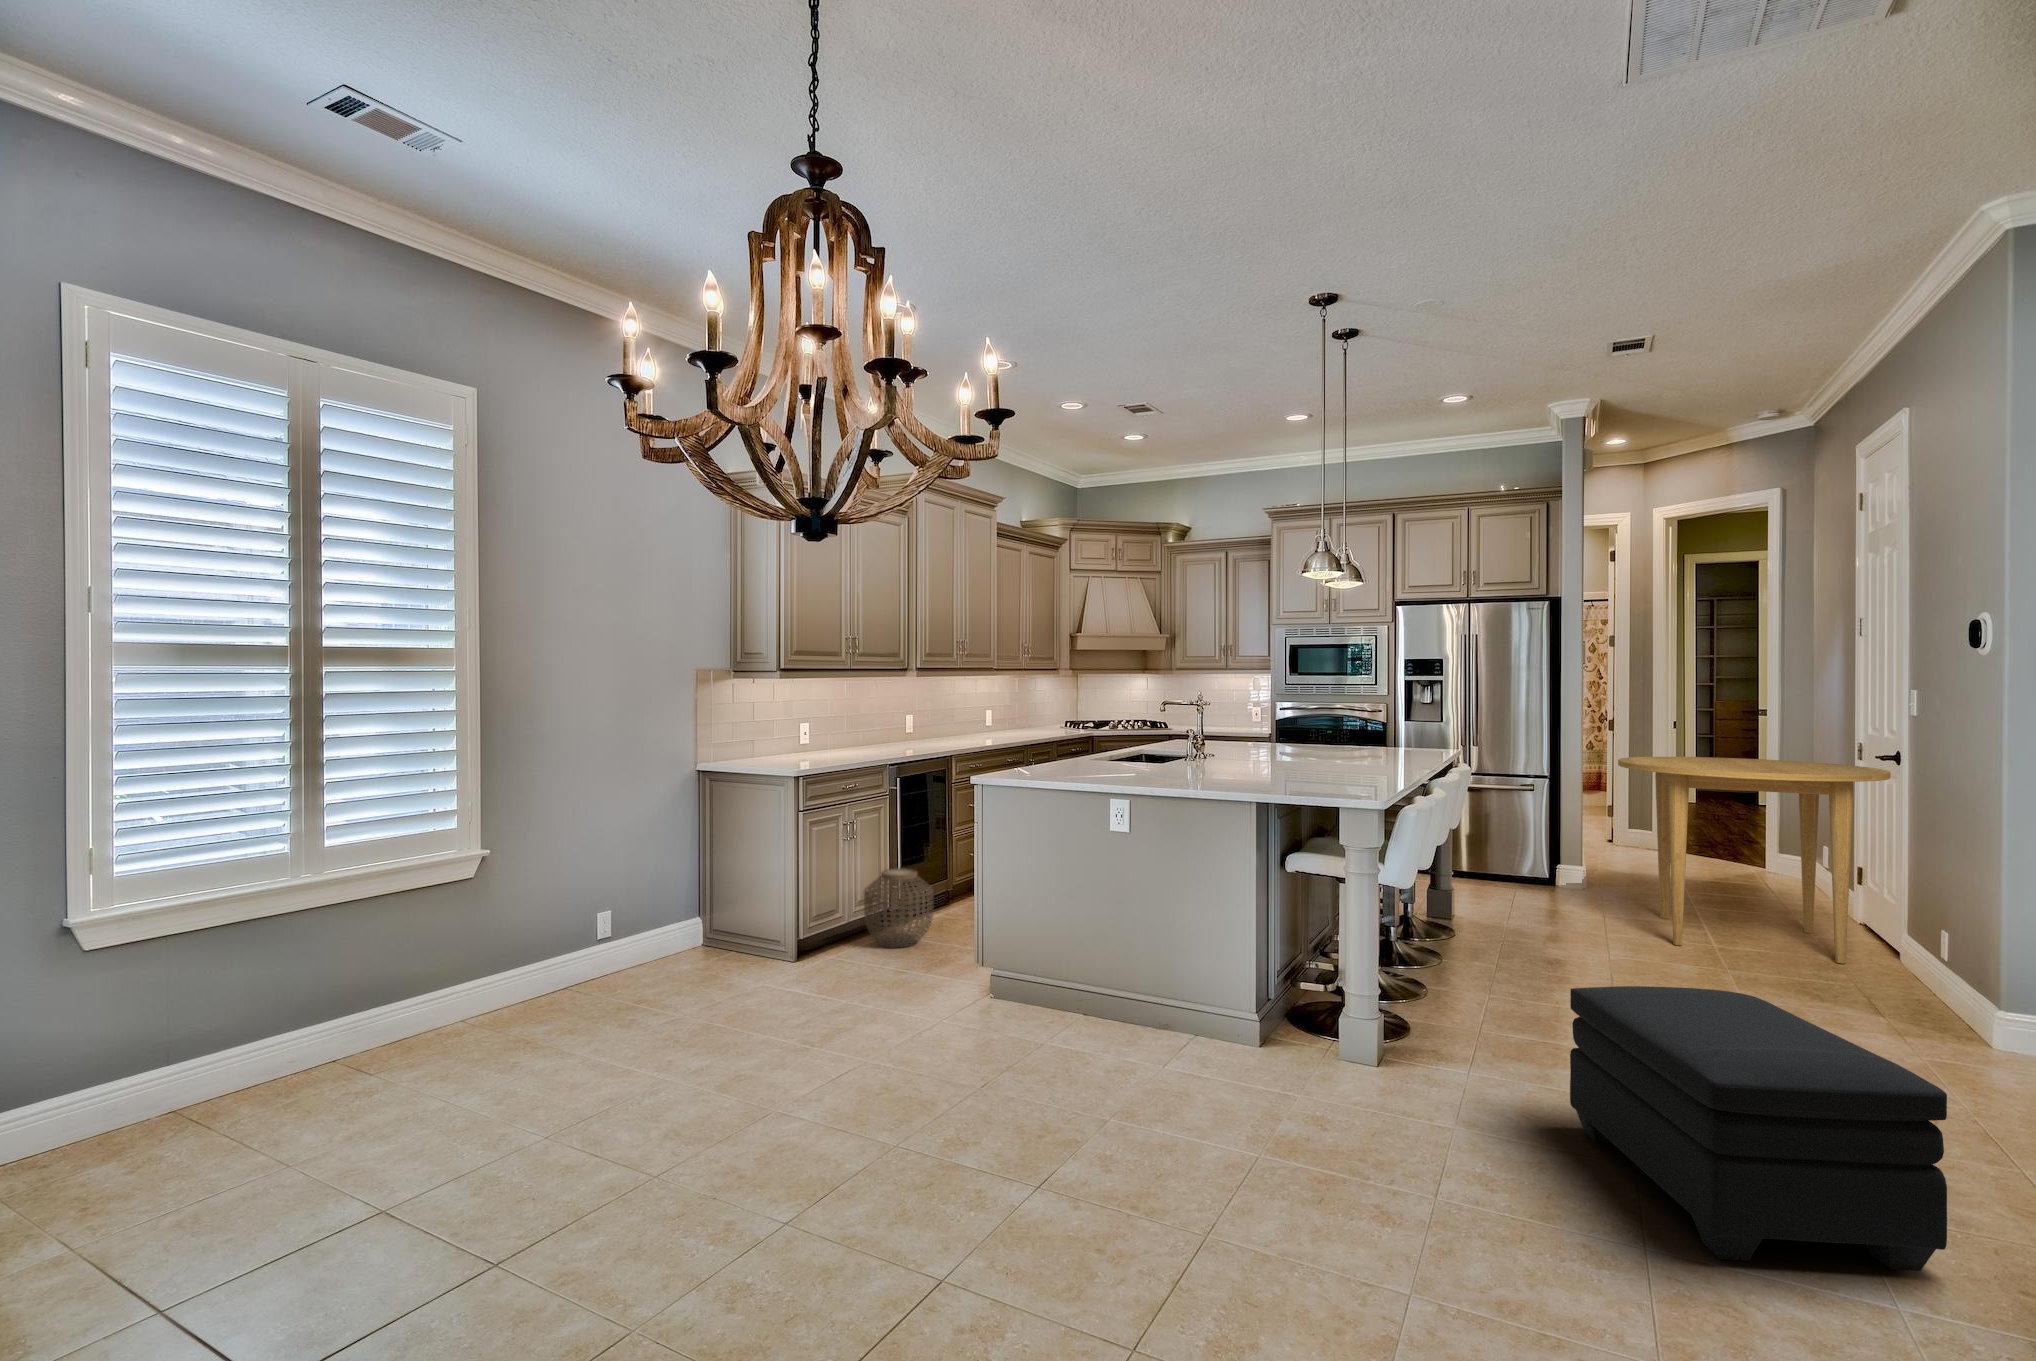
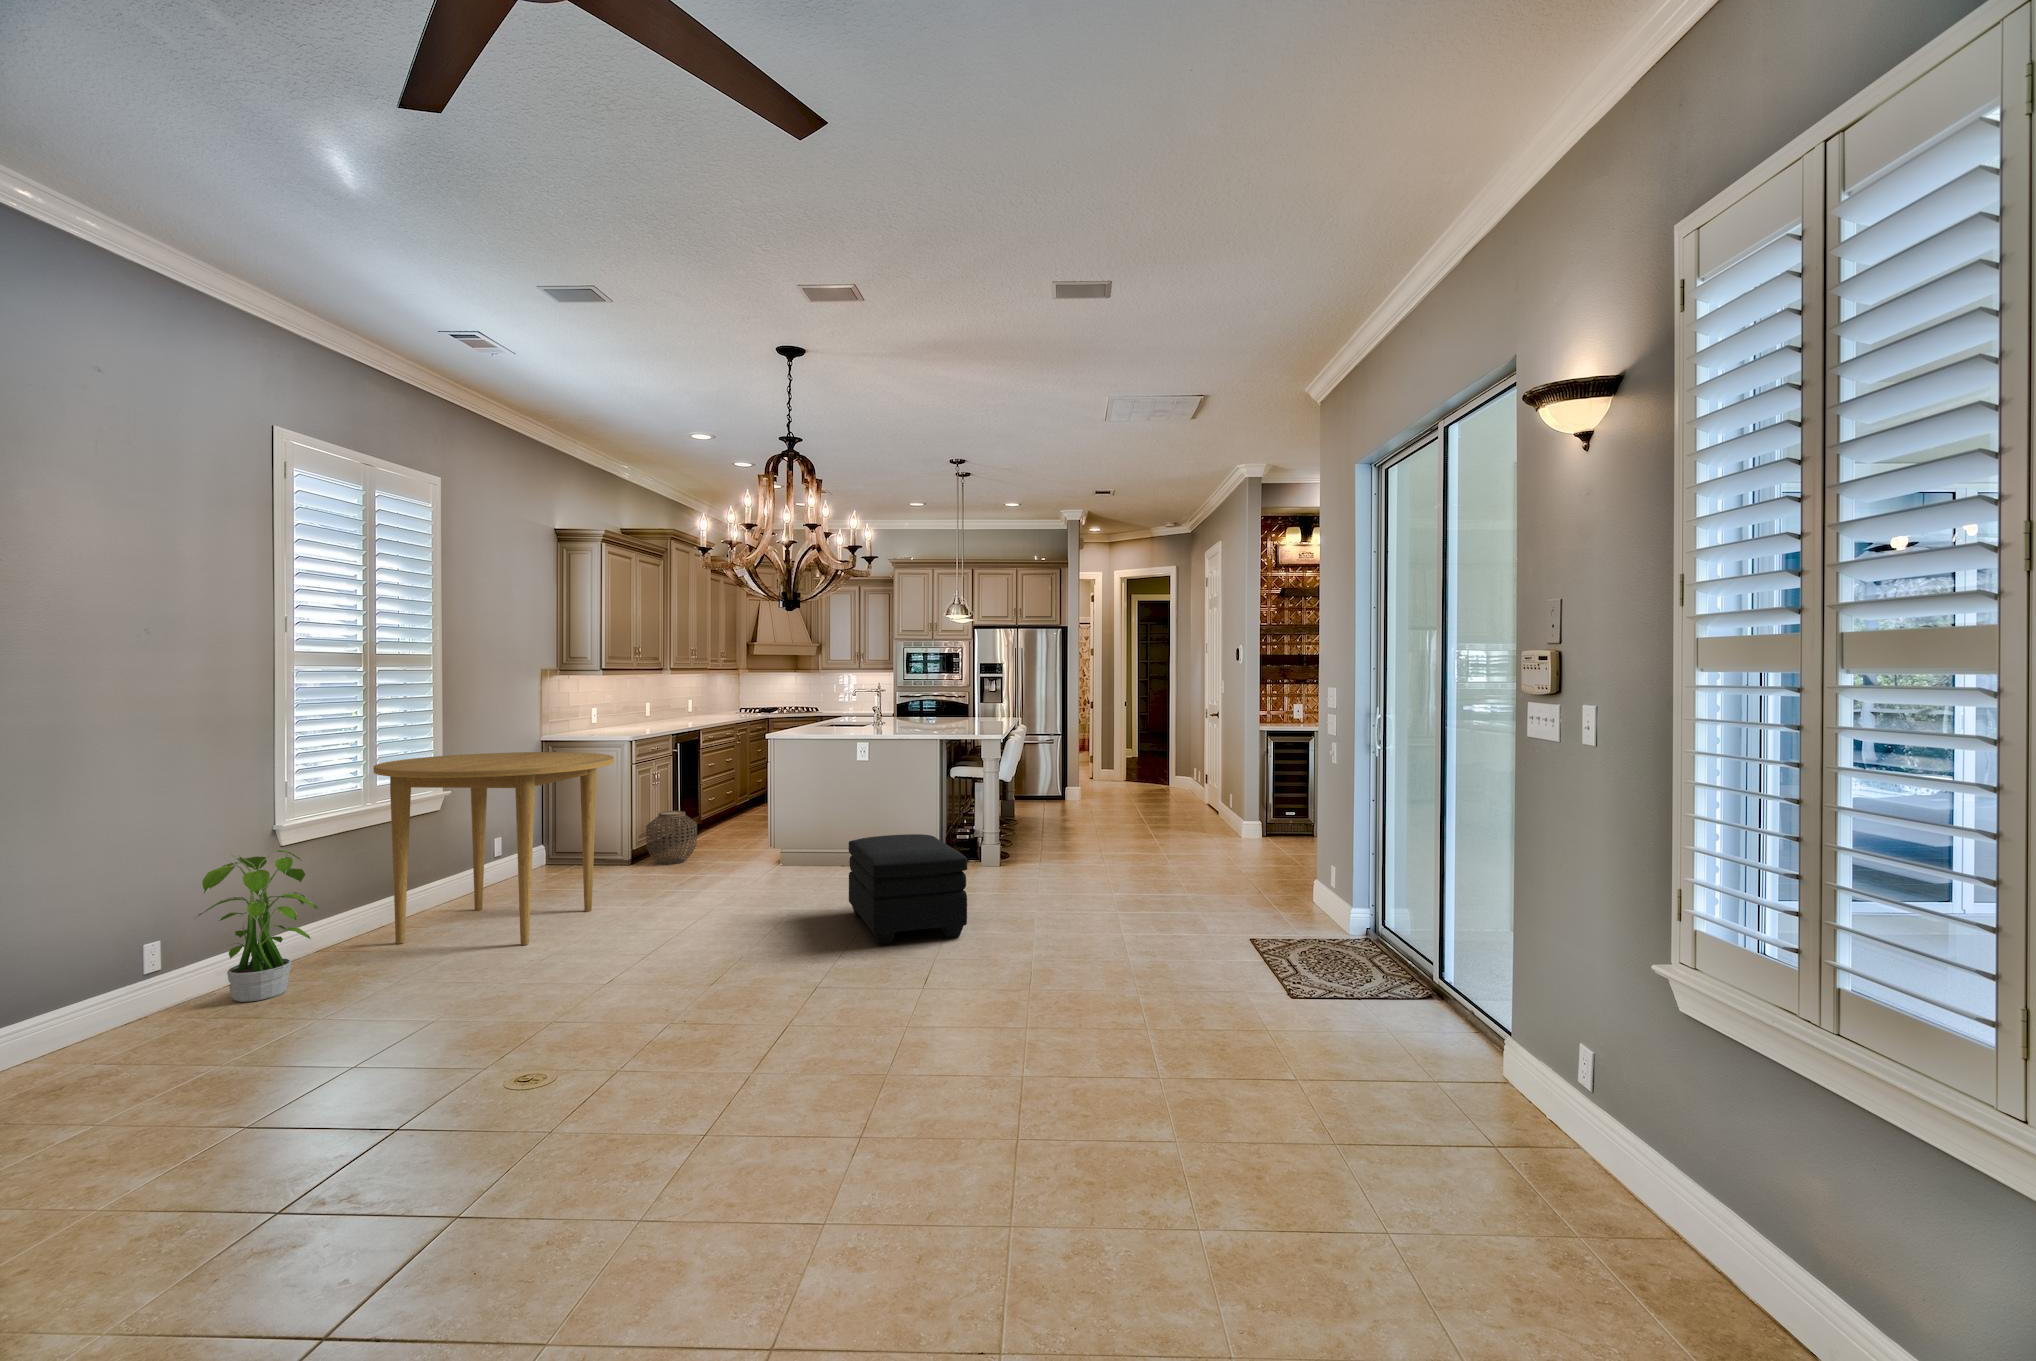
dining table: present [1618,757,1891,964] -> present [373,752,614,945]
potted plant: none [61,920,243,1150] -> present [194,850,320,1002]
ottoman: present [1570,986,1947,1271] -> present [849,834,967,945]

